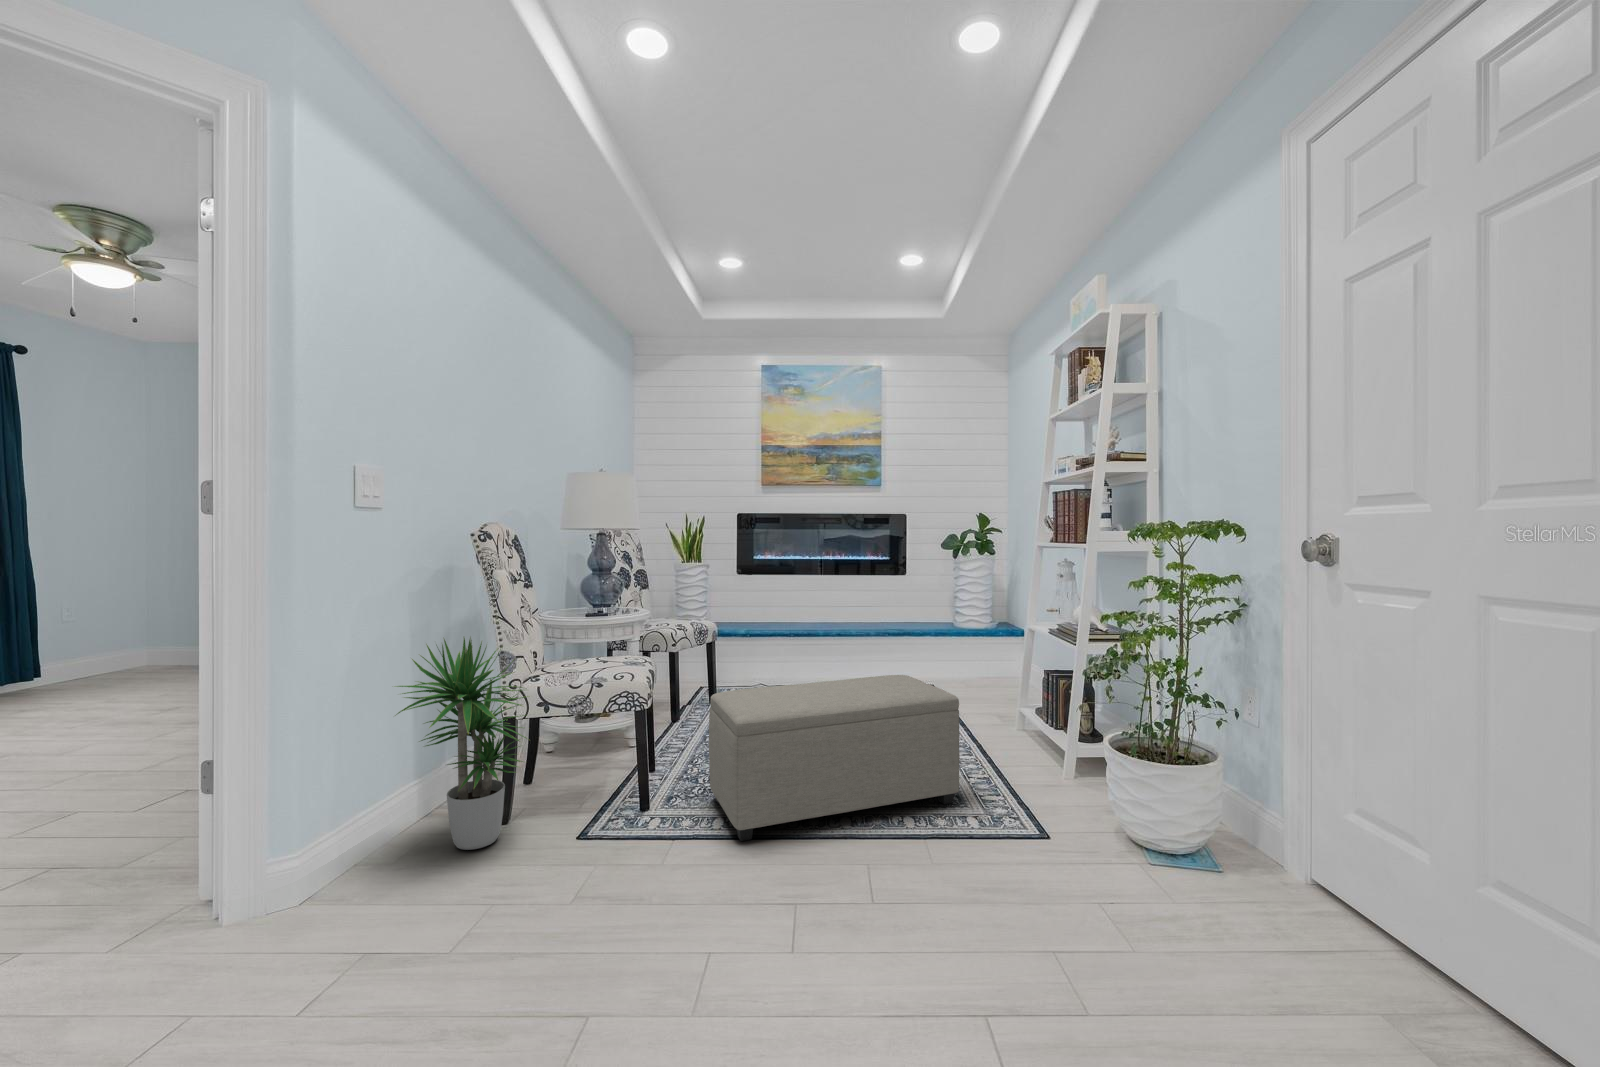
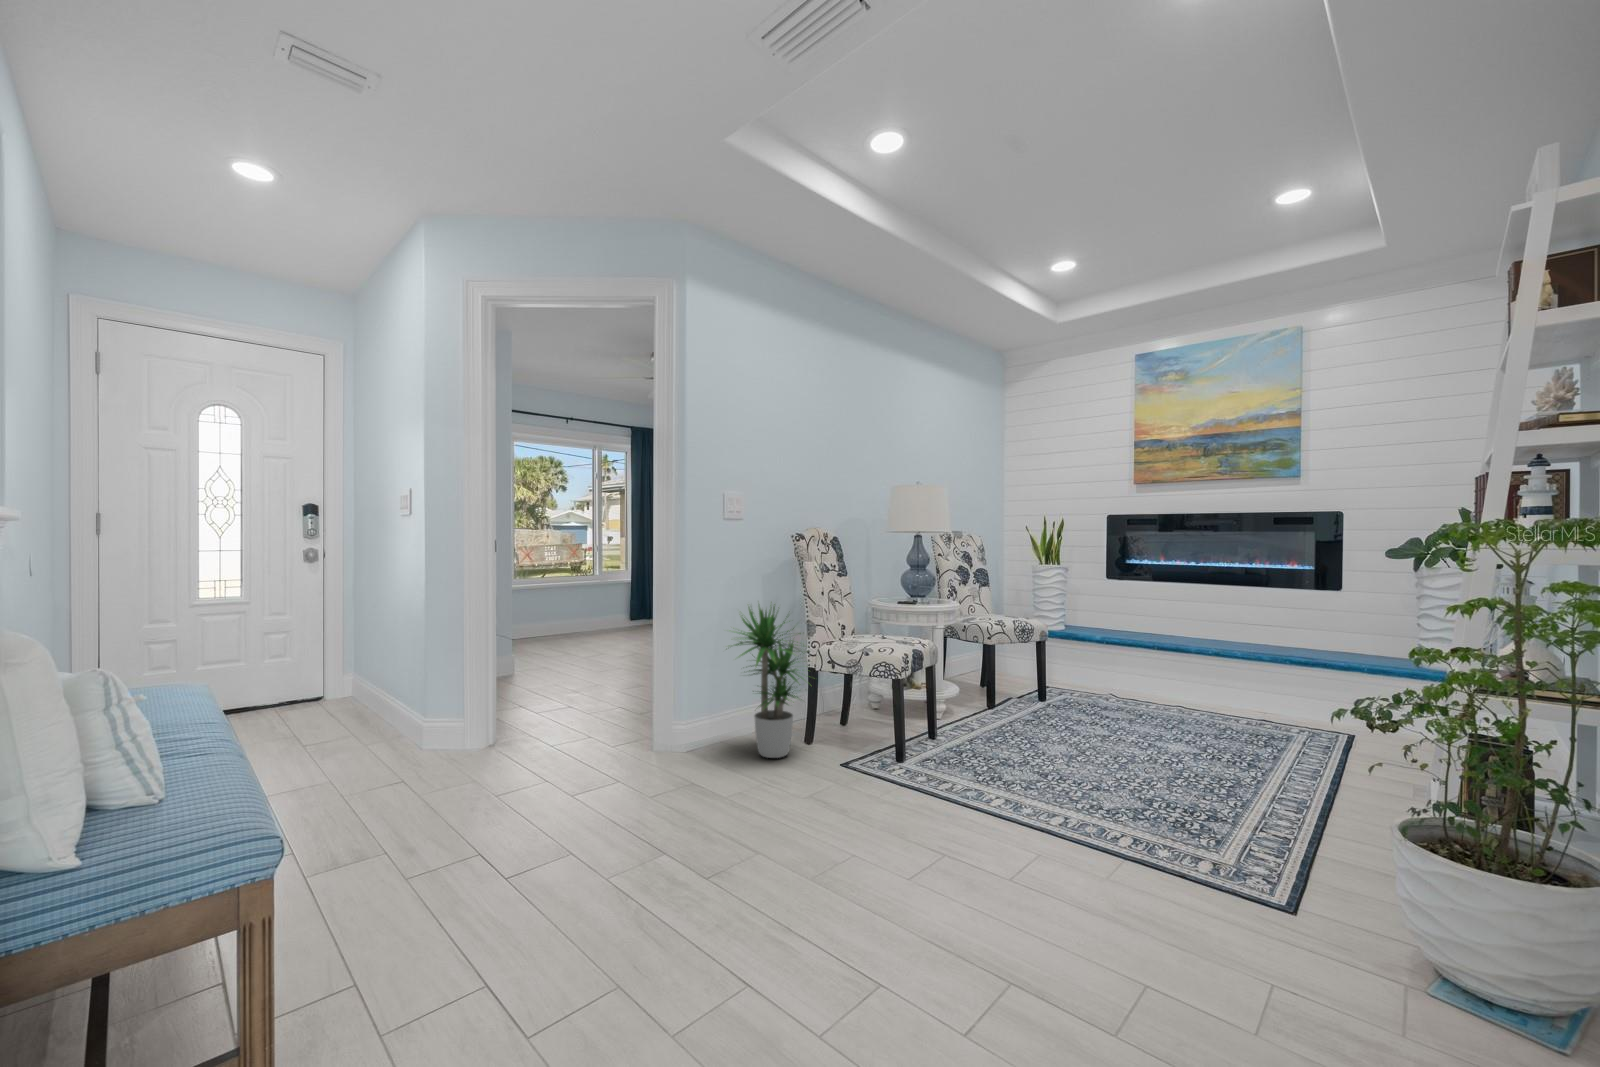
ottoman: present [709,675,959,841] -> none [944,675,1219,841]

